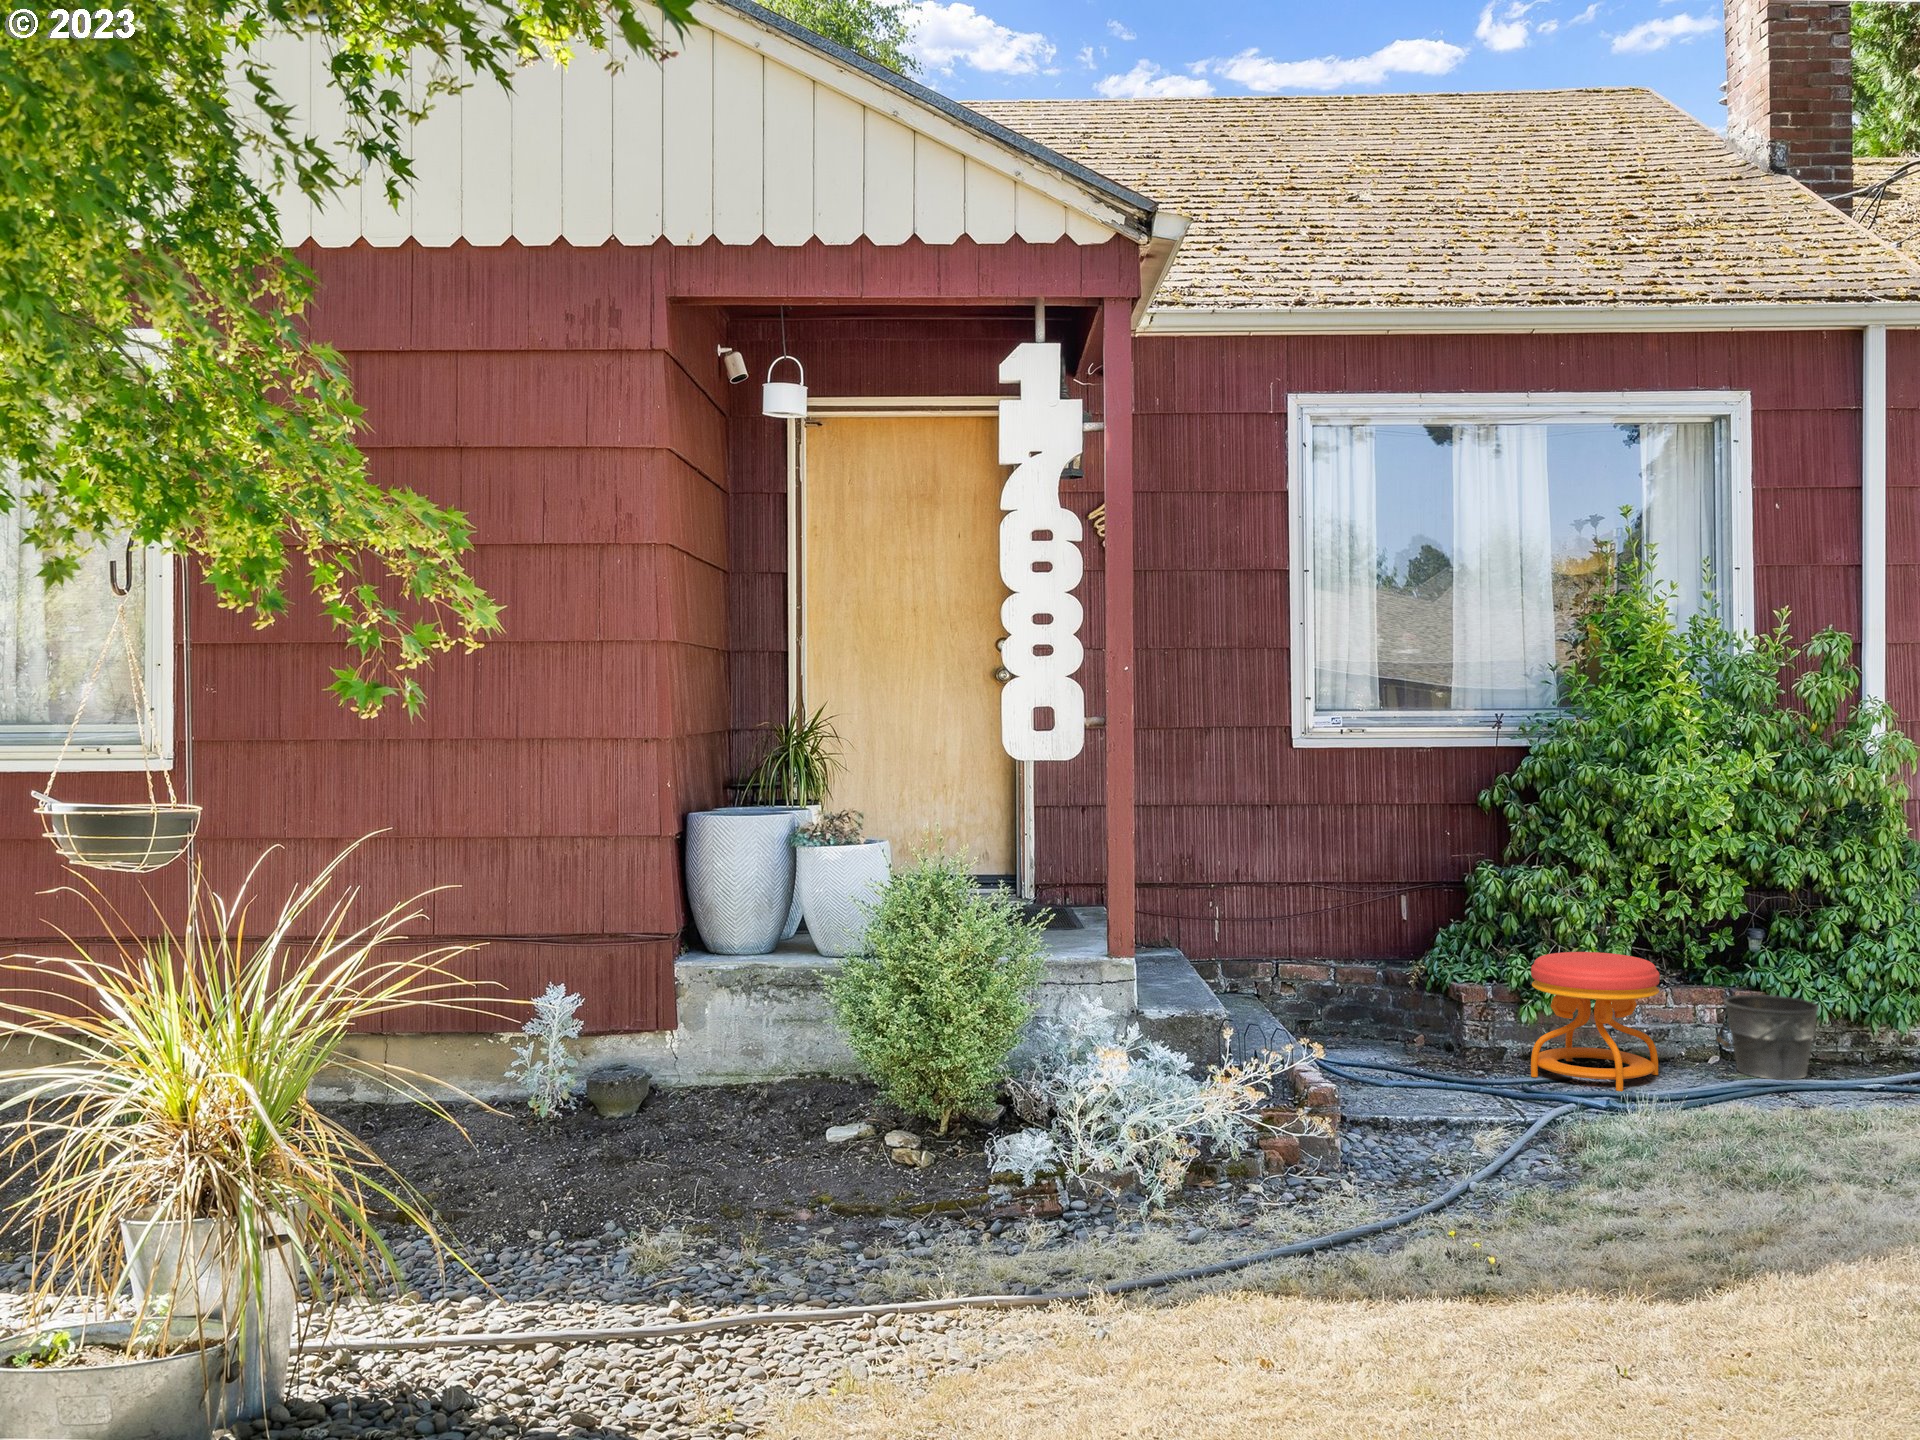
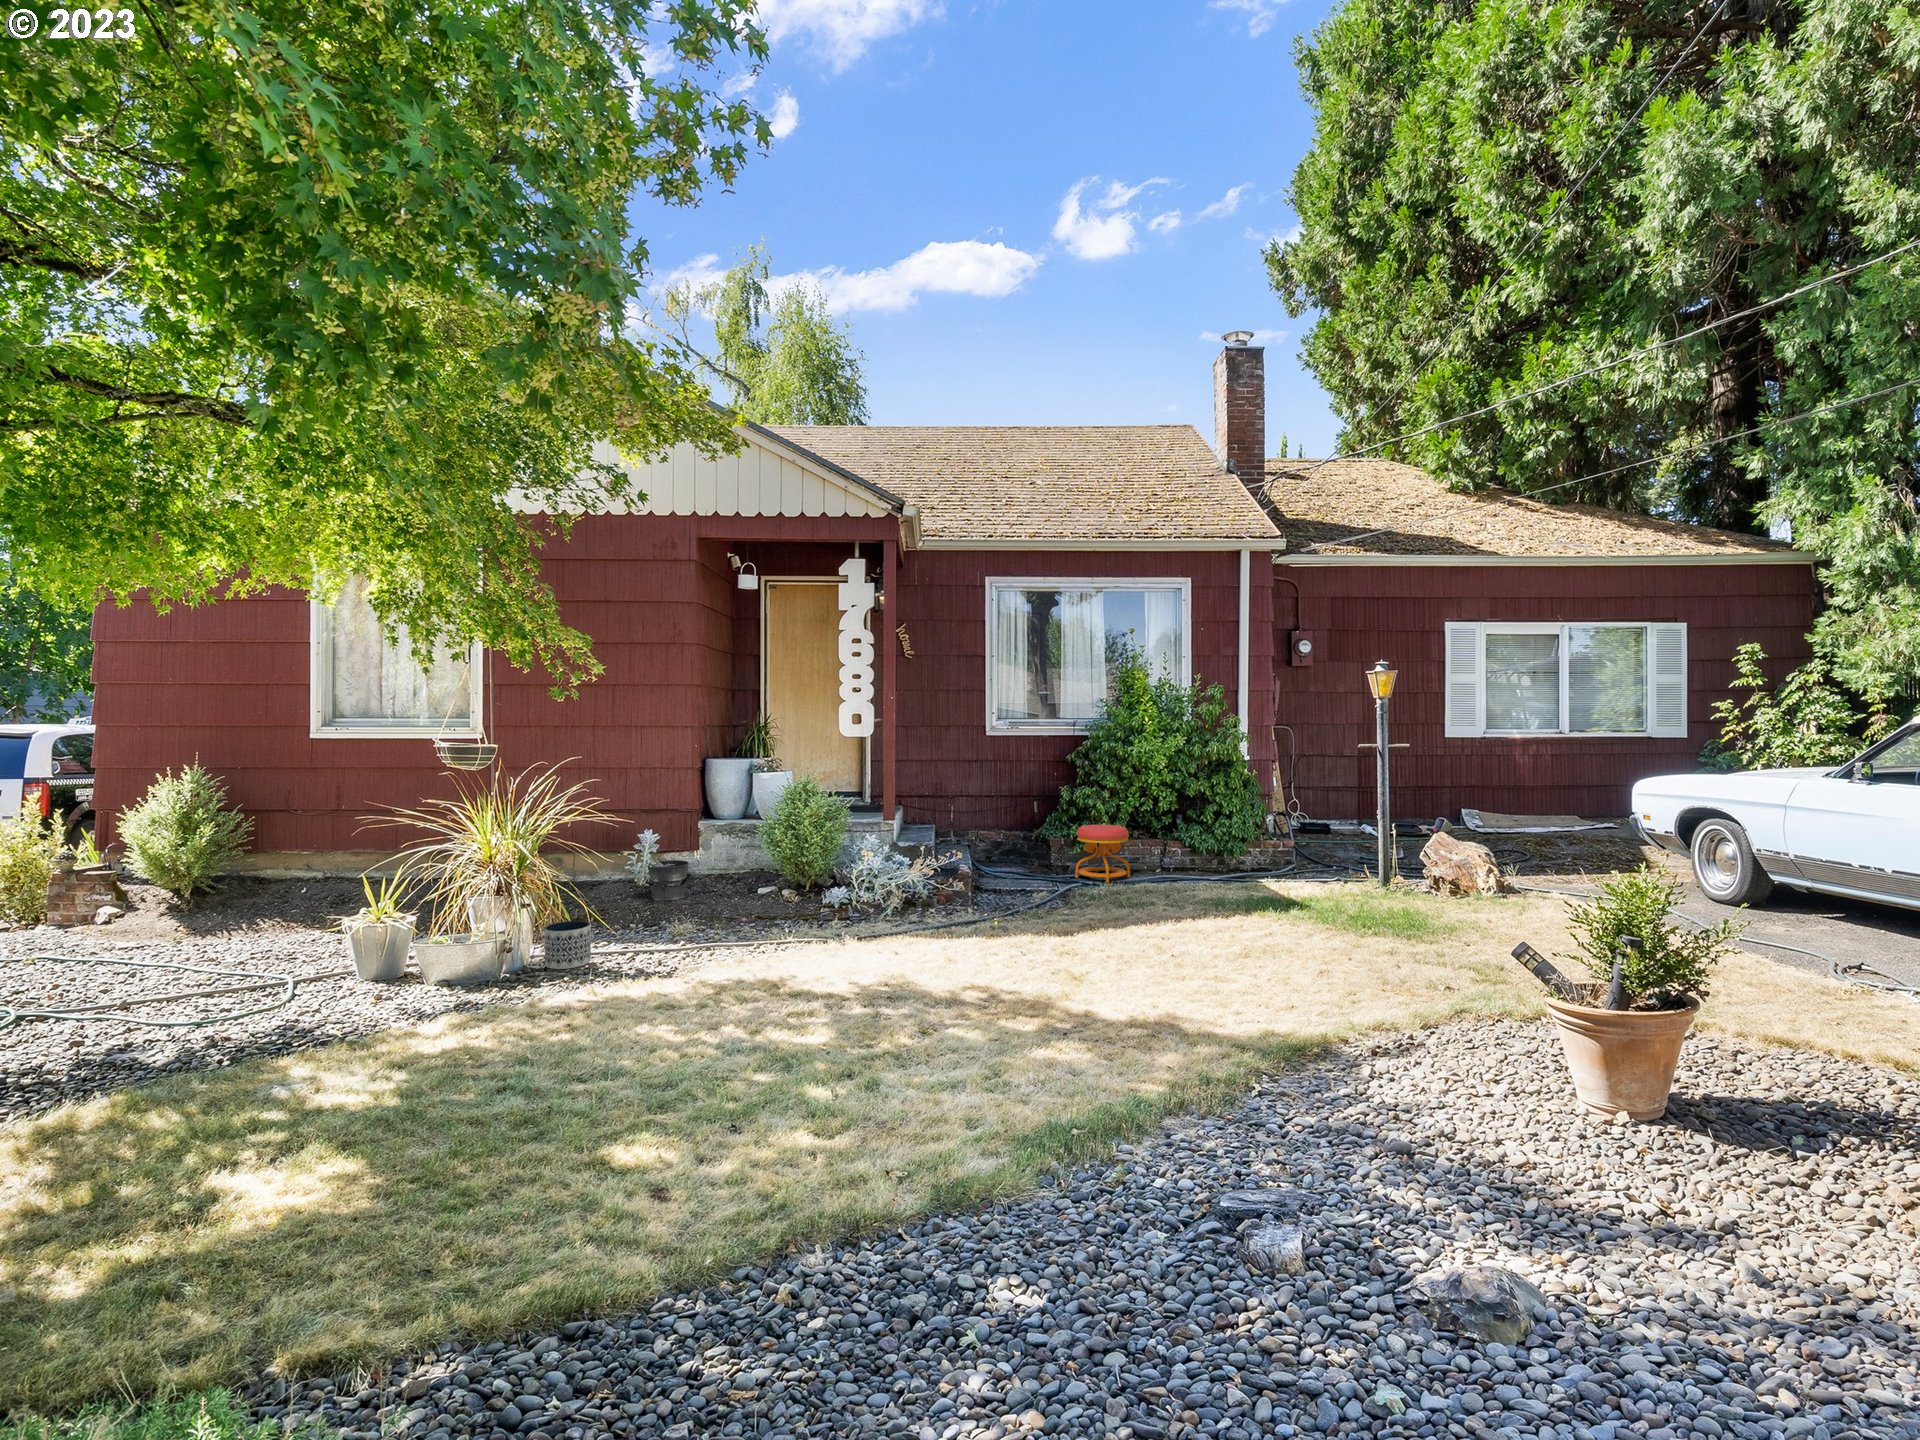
bucket: present [1716,995,1819,1080] -> present [645,860,689,901]
planter: none [323,1263,449,1413] -> present [544,921,591,969]

